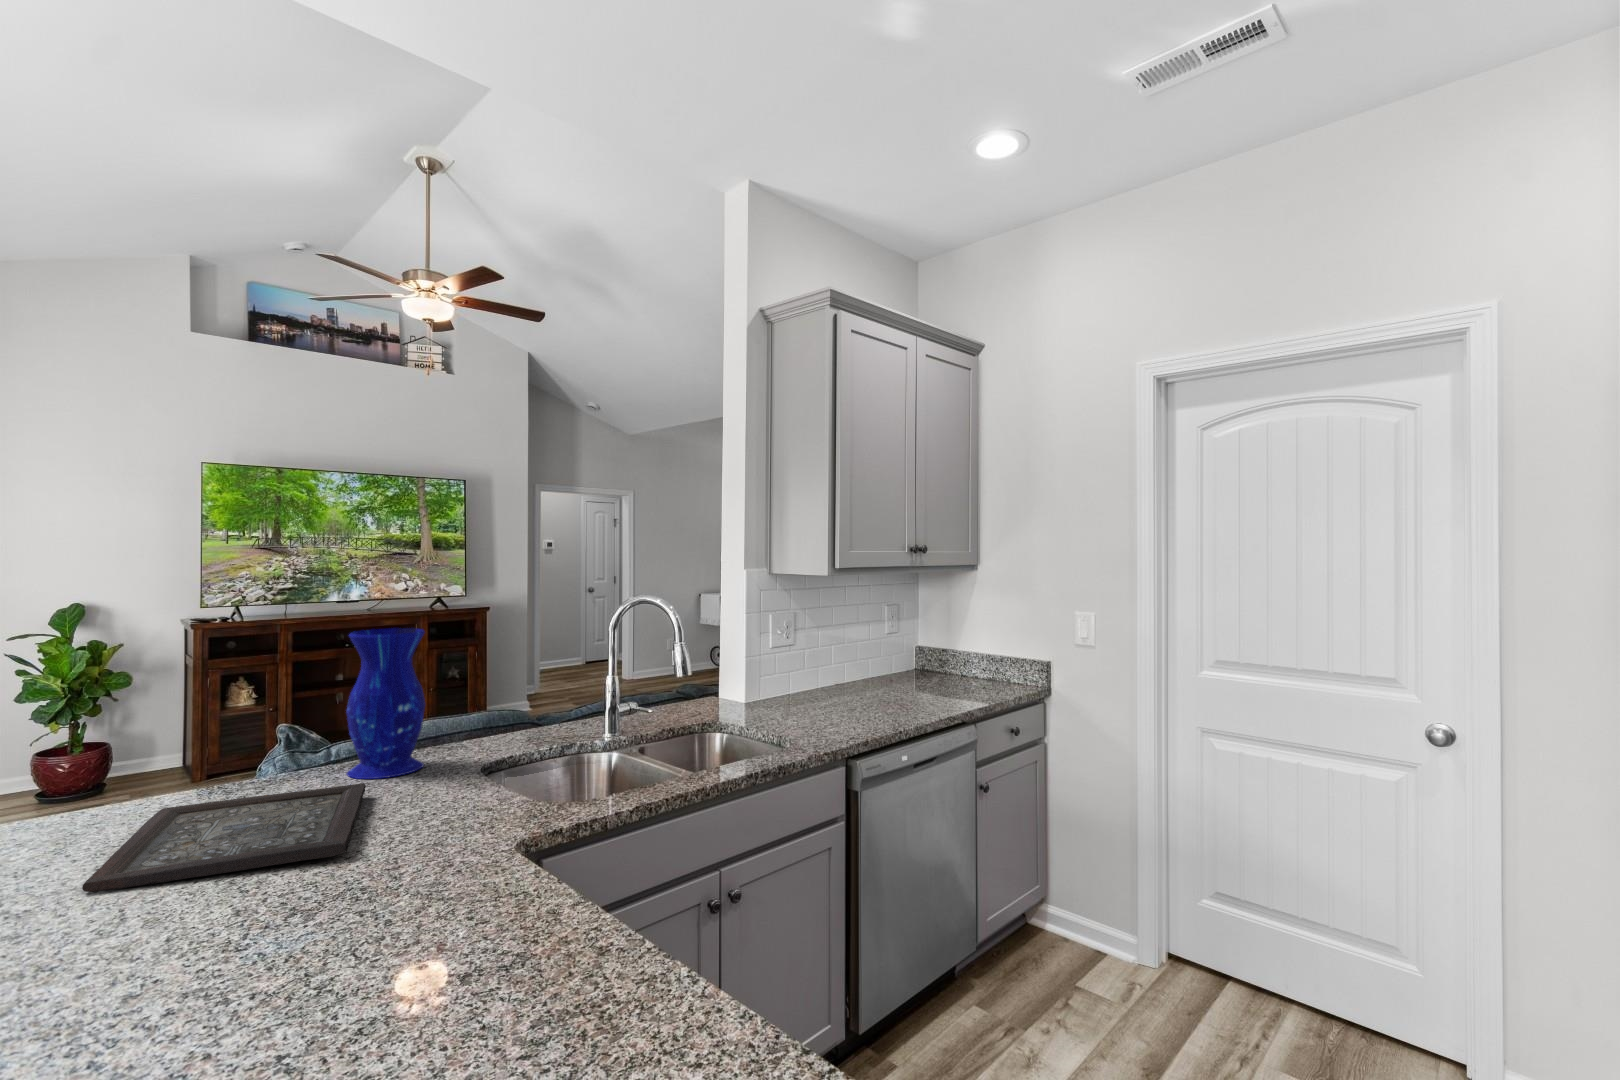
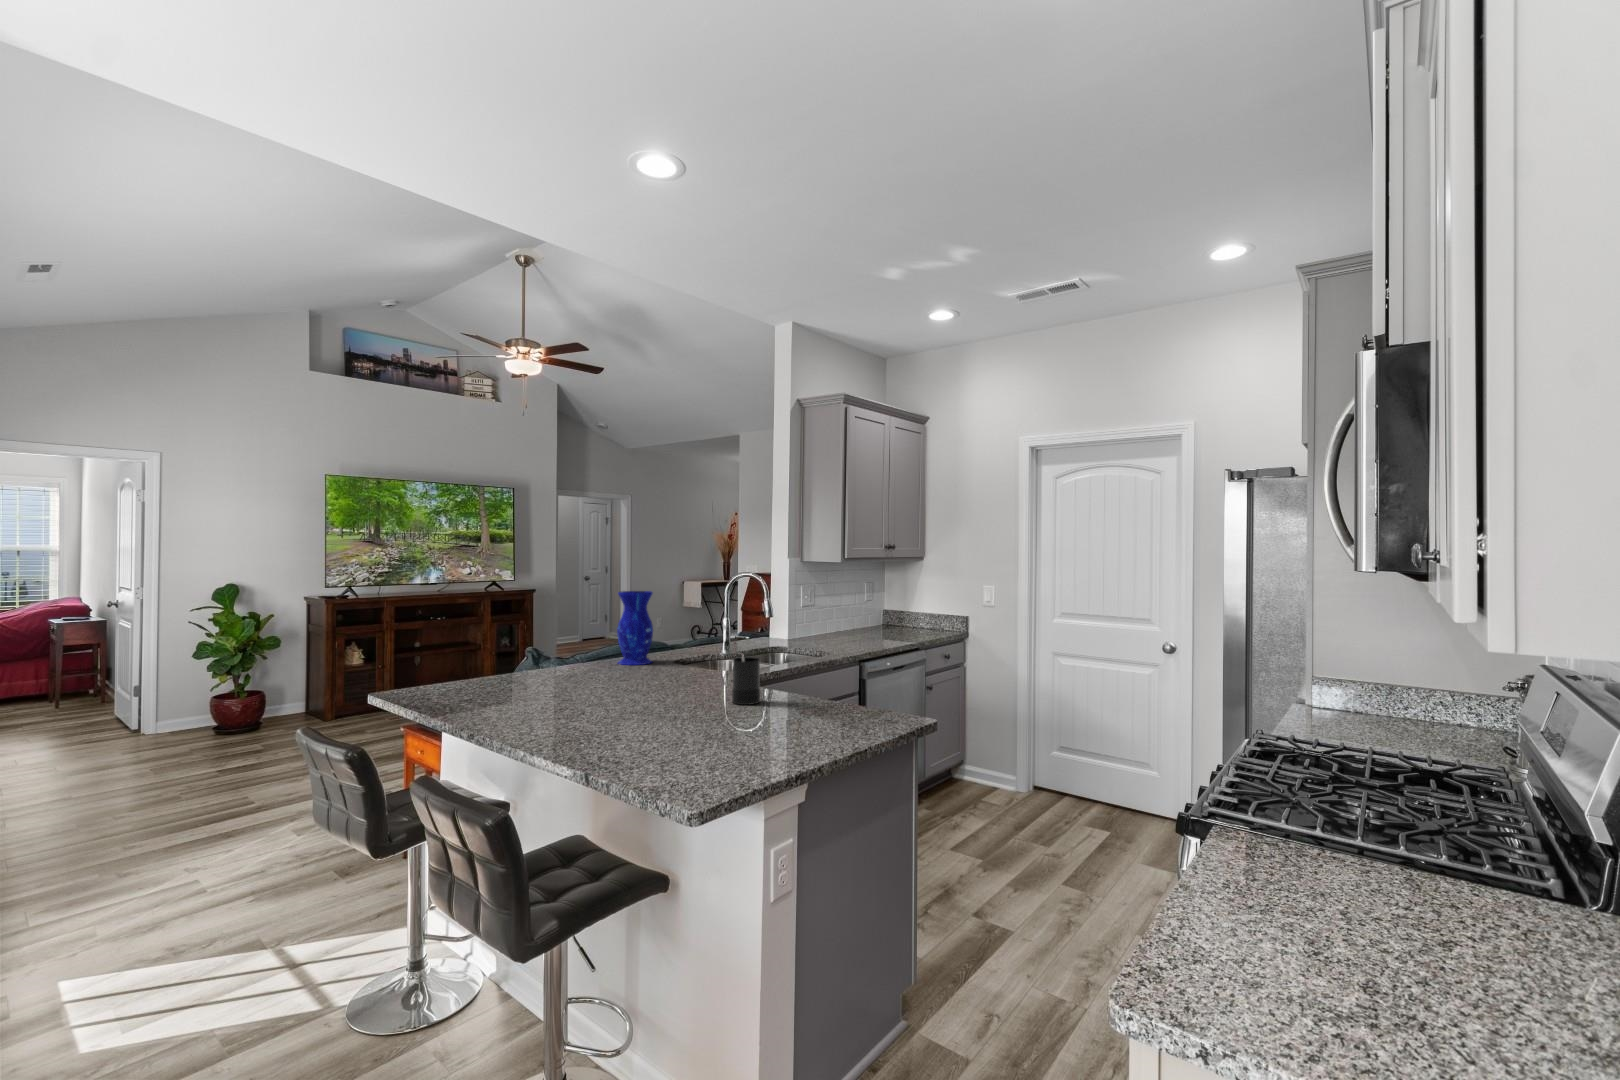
tray: present [82,783,366,892] -> none [566,663,676,689]
candle: none [335,831,430,1013] -> present [732,656,760,705]

